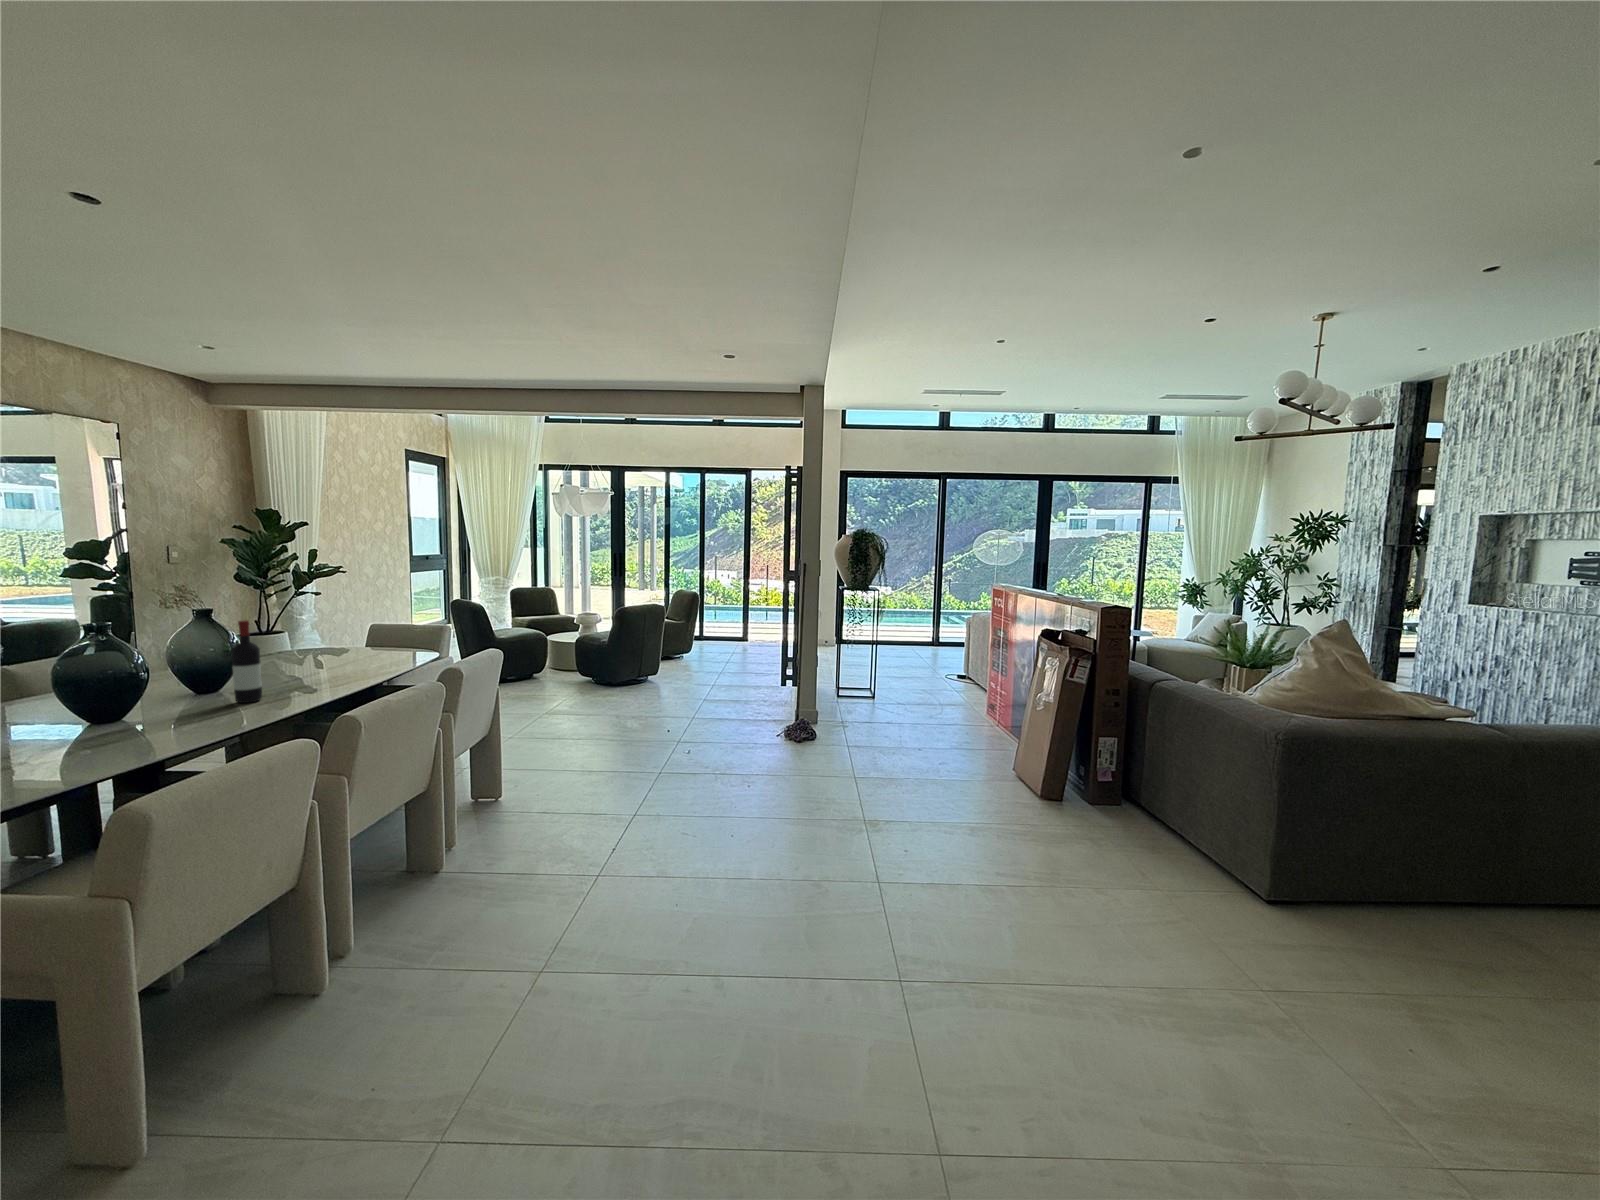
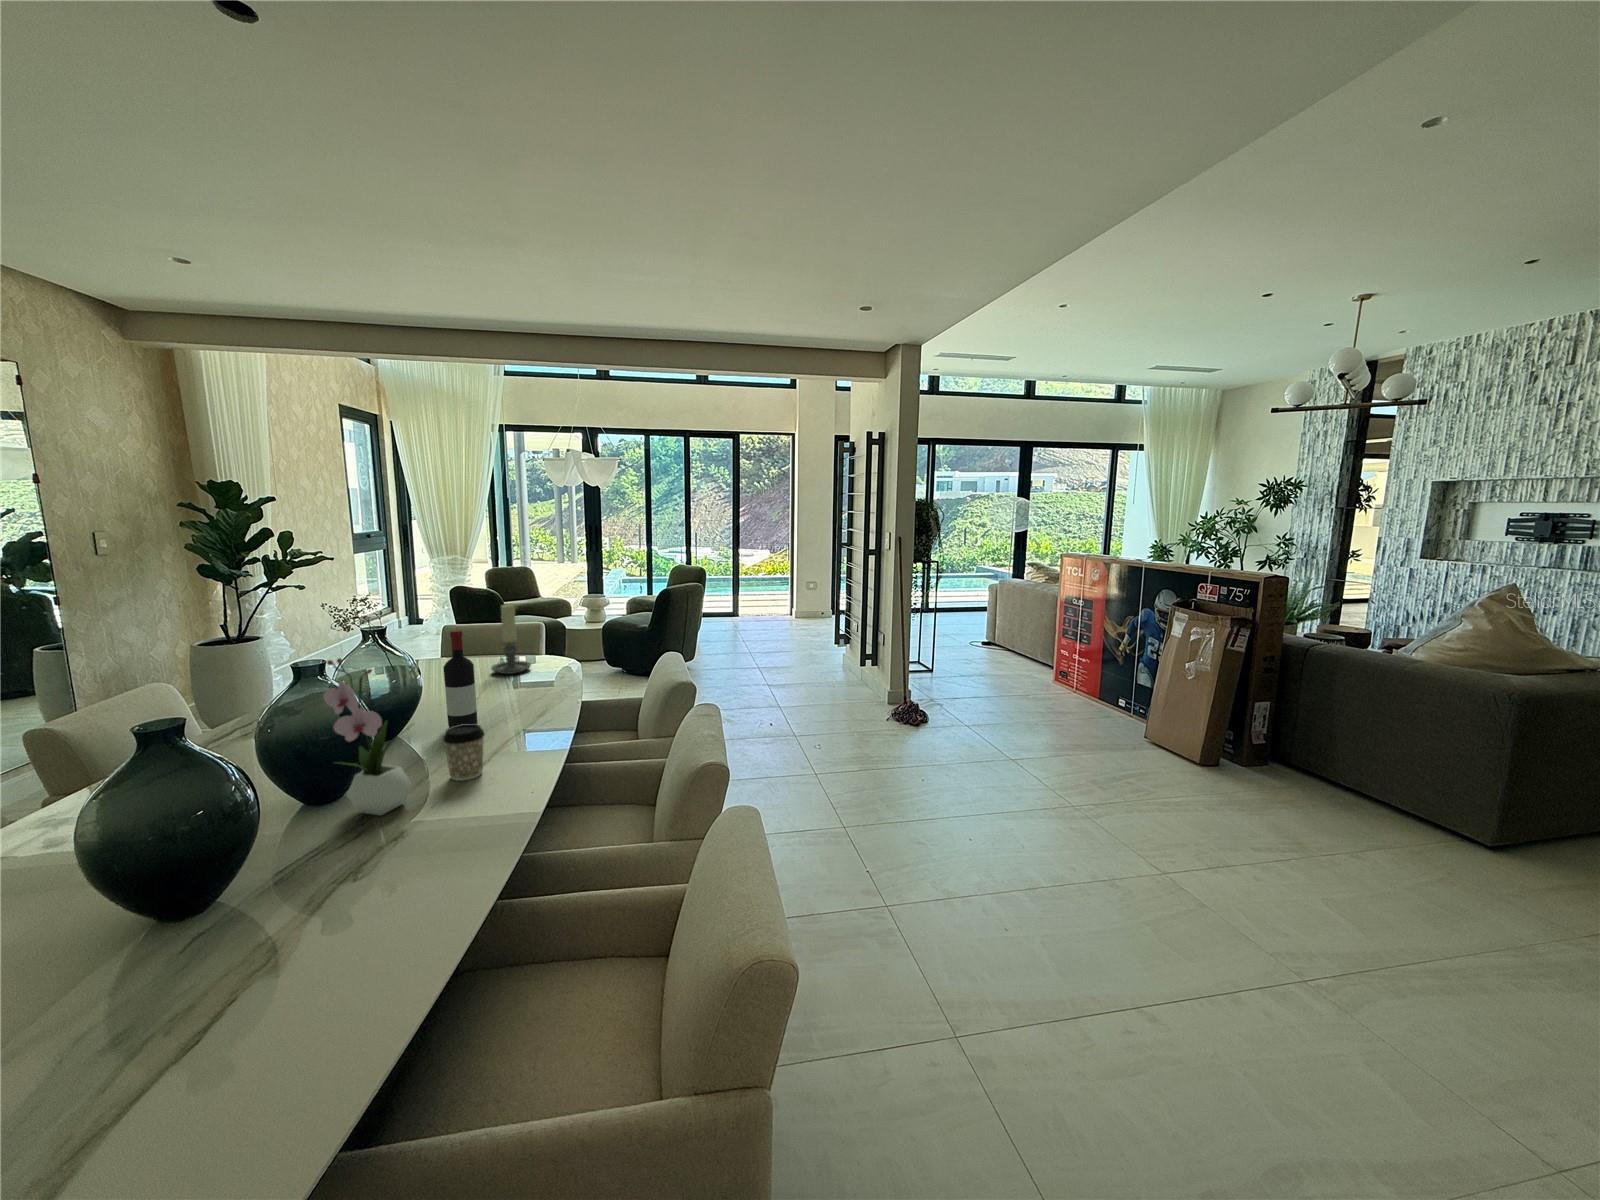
candle holder: none [349,608,386,668] -> present [491,604,531,674]
flower arrangement: none [36,626,120,750] -> present [323,658,412,815]
coffee cup: none [162,690,203,733] -> present [443,724,485,781]

